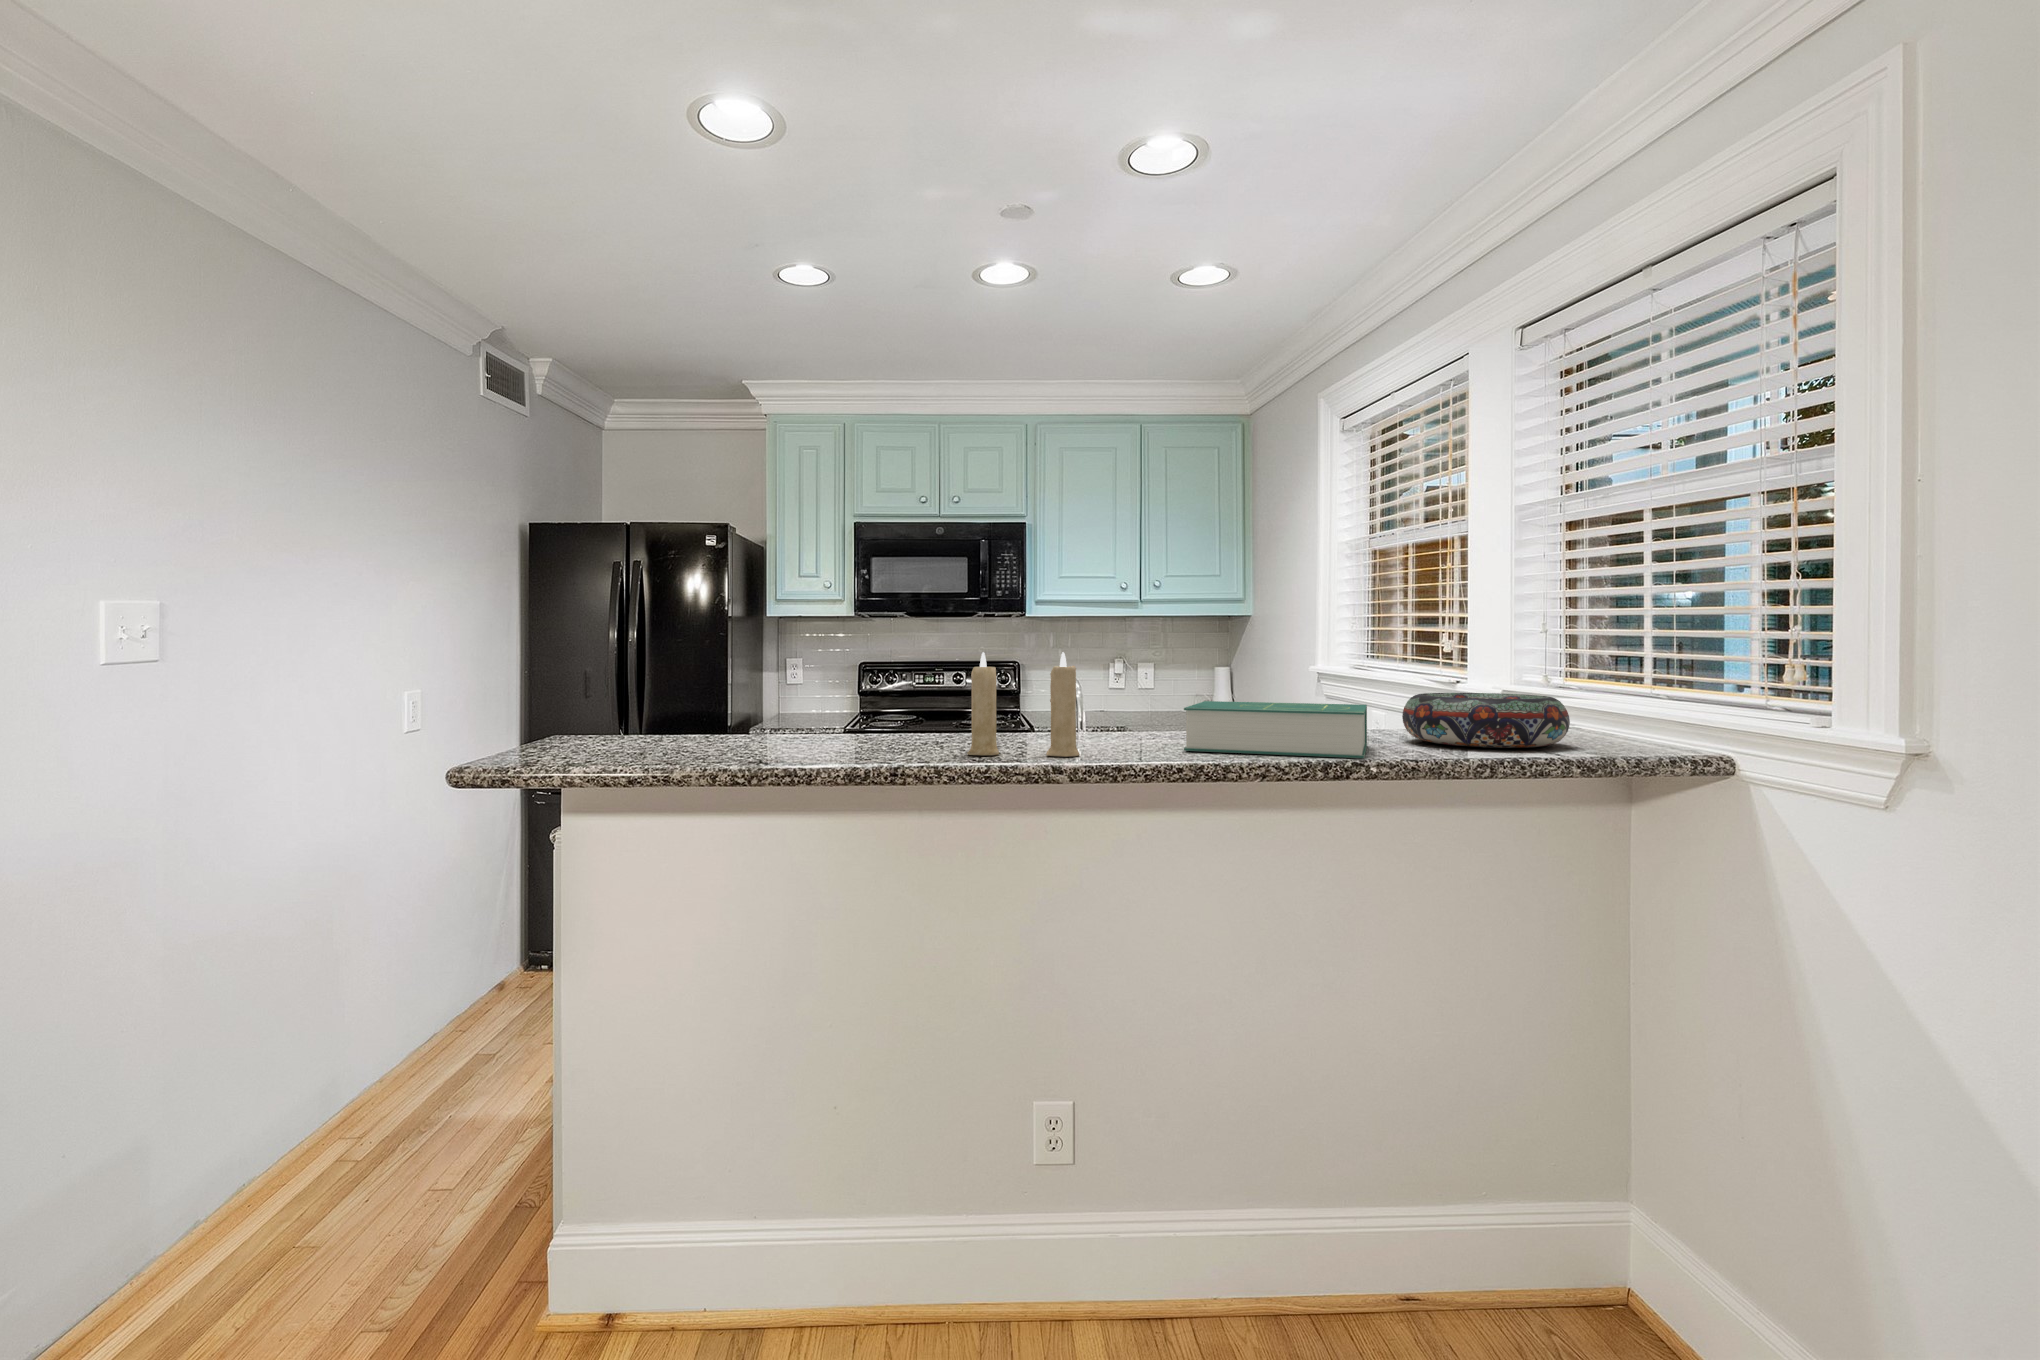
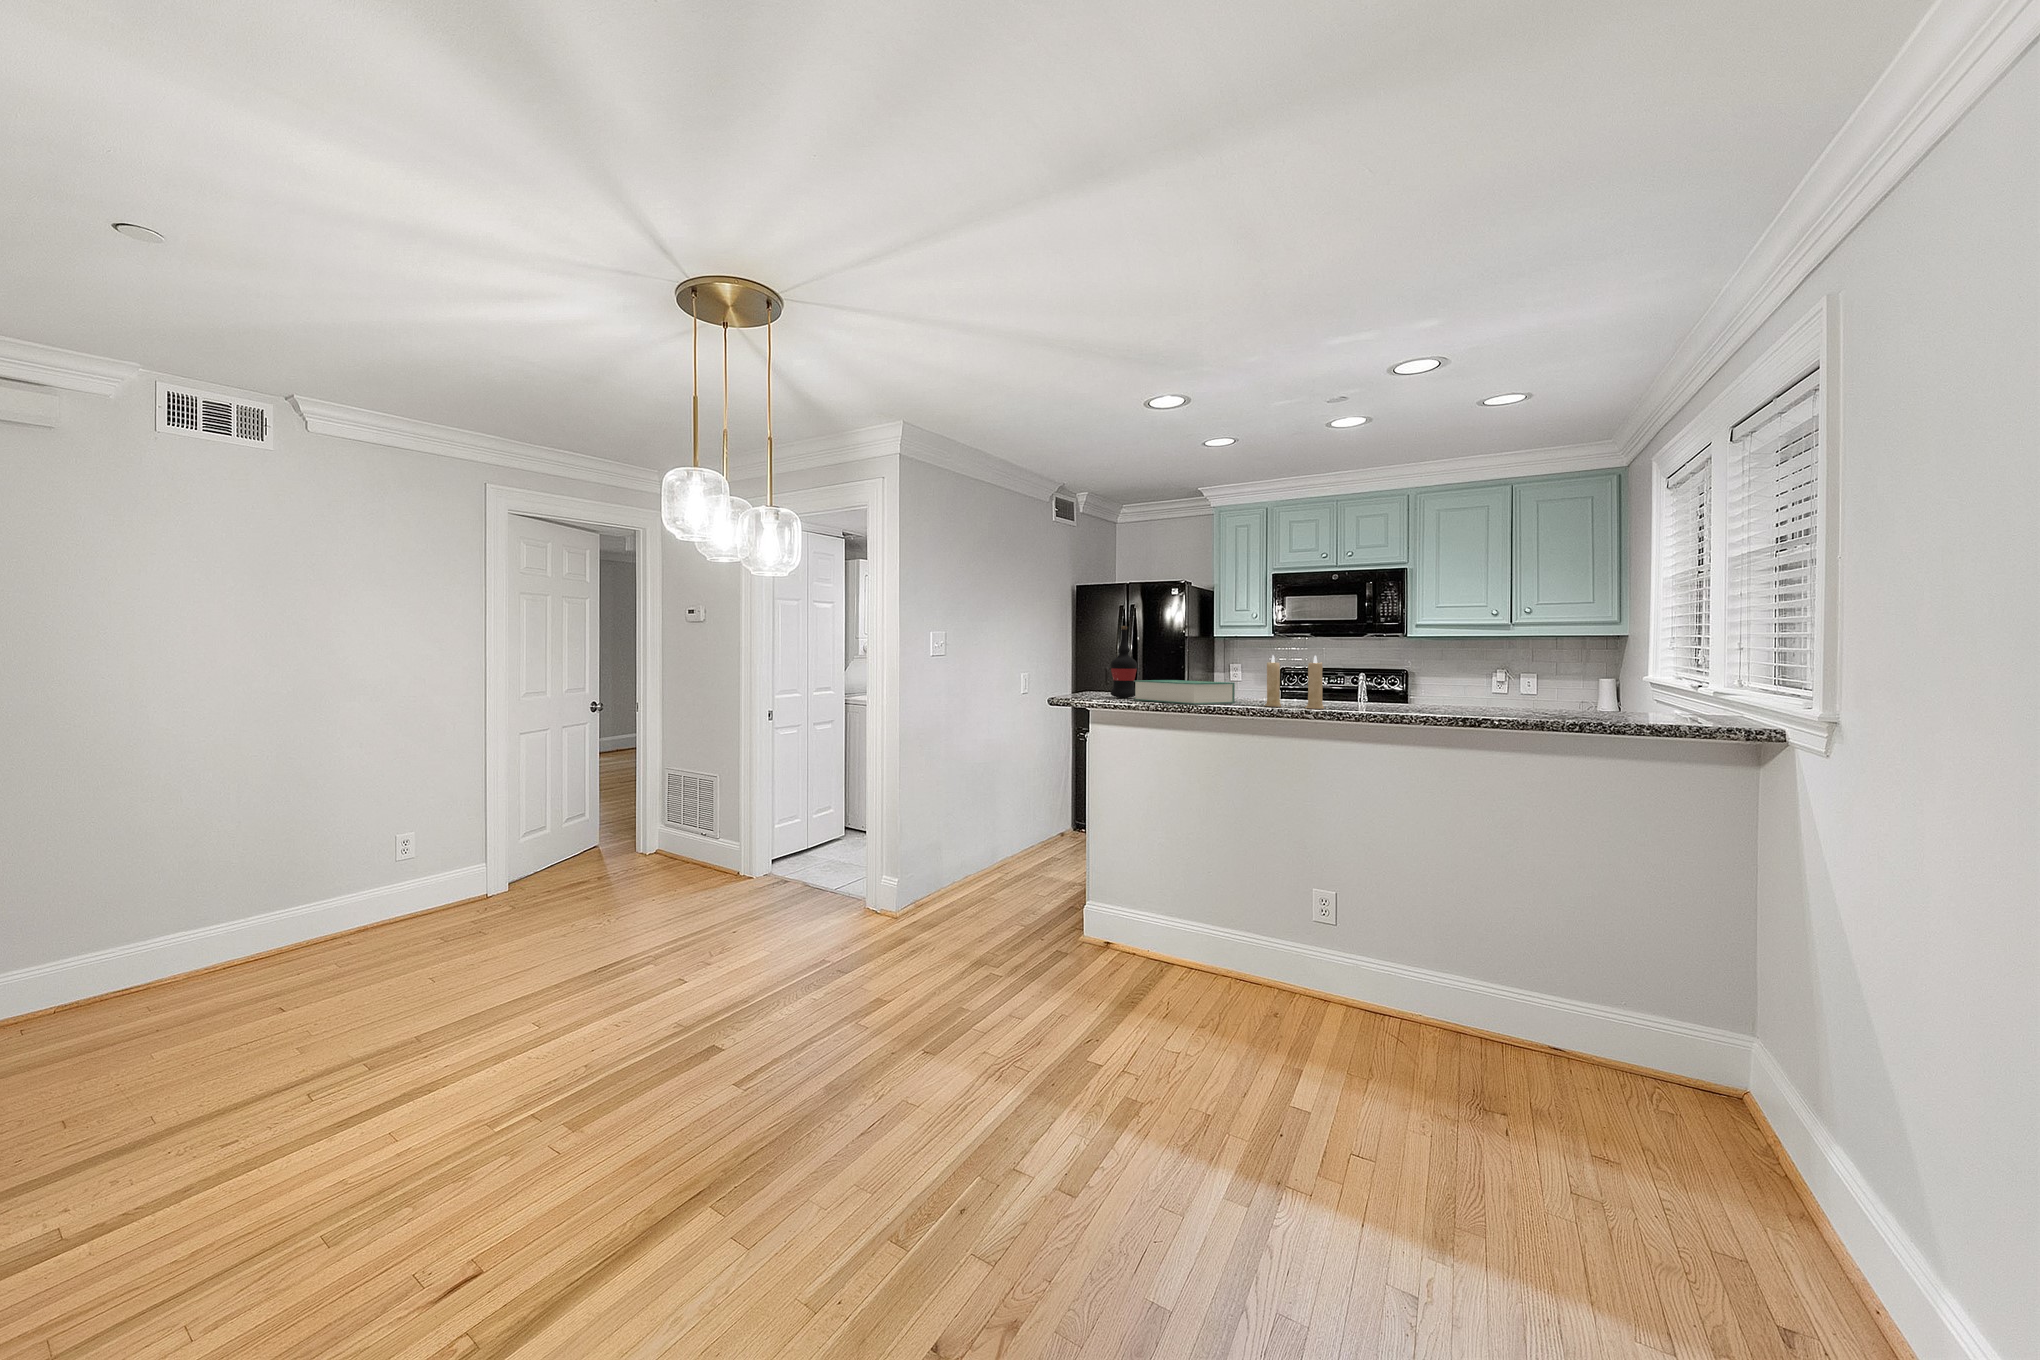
wine bottle: none [632,593,688,744] -> present [1111,626,1137,698]
decorative bowl: present [1402,693,1570,748] -> none [1561,686,1683,719]
book: present [1184,701,1367,758] -> present [1134,680,1235,704]

